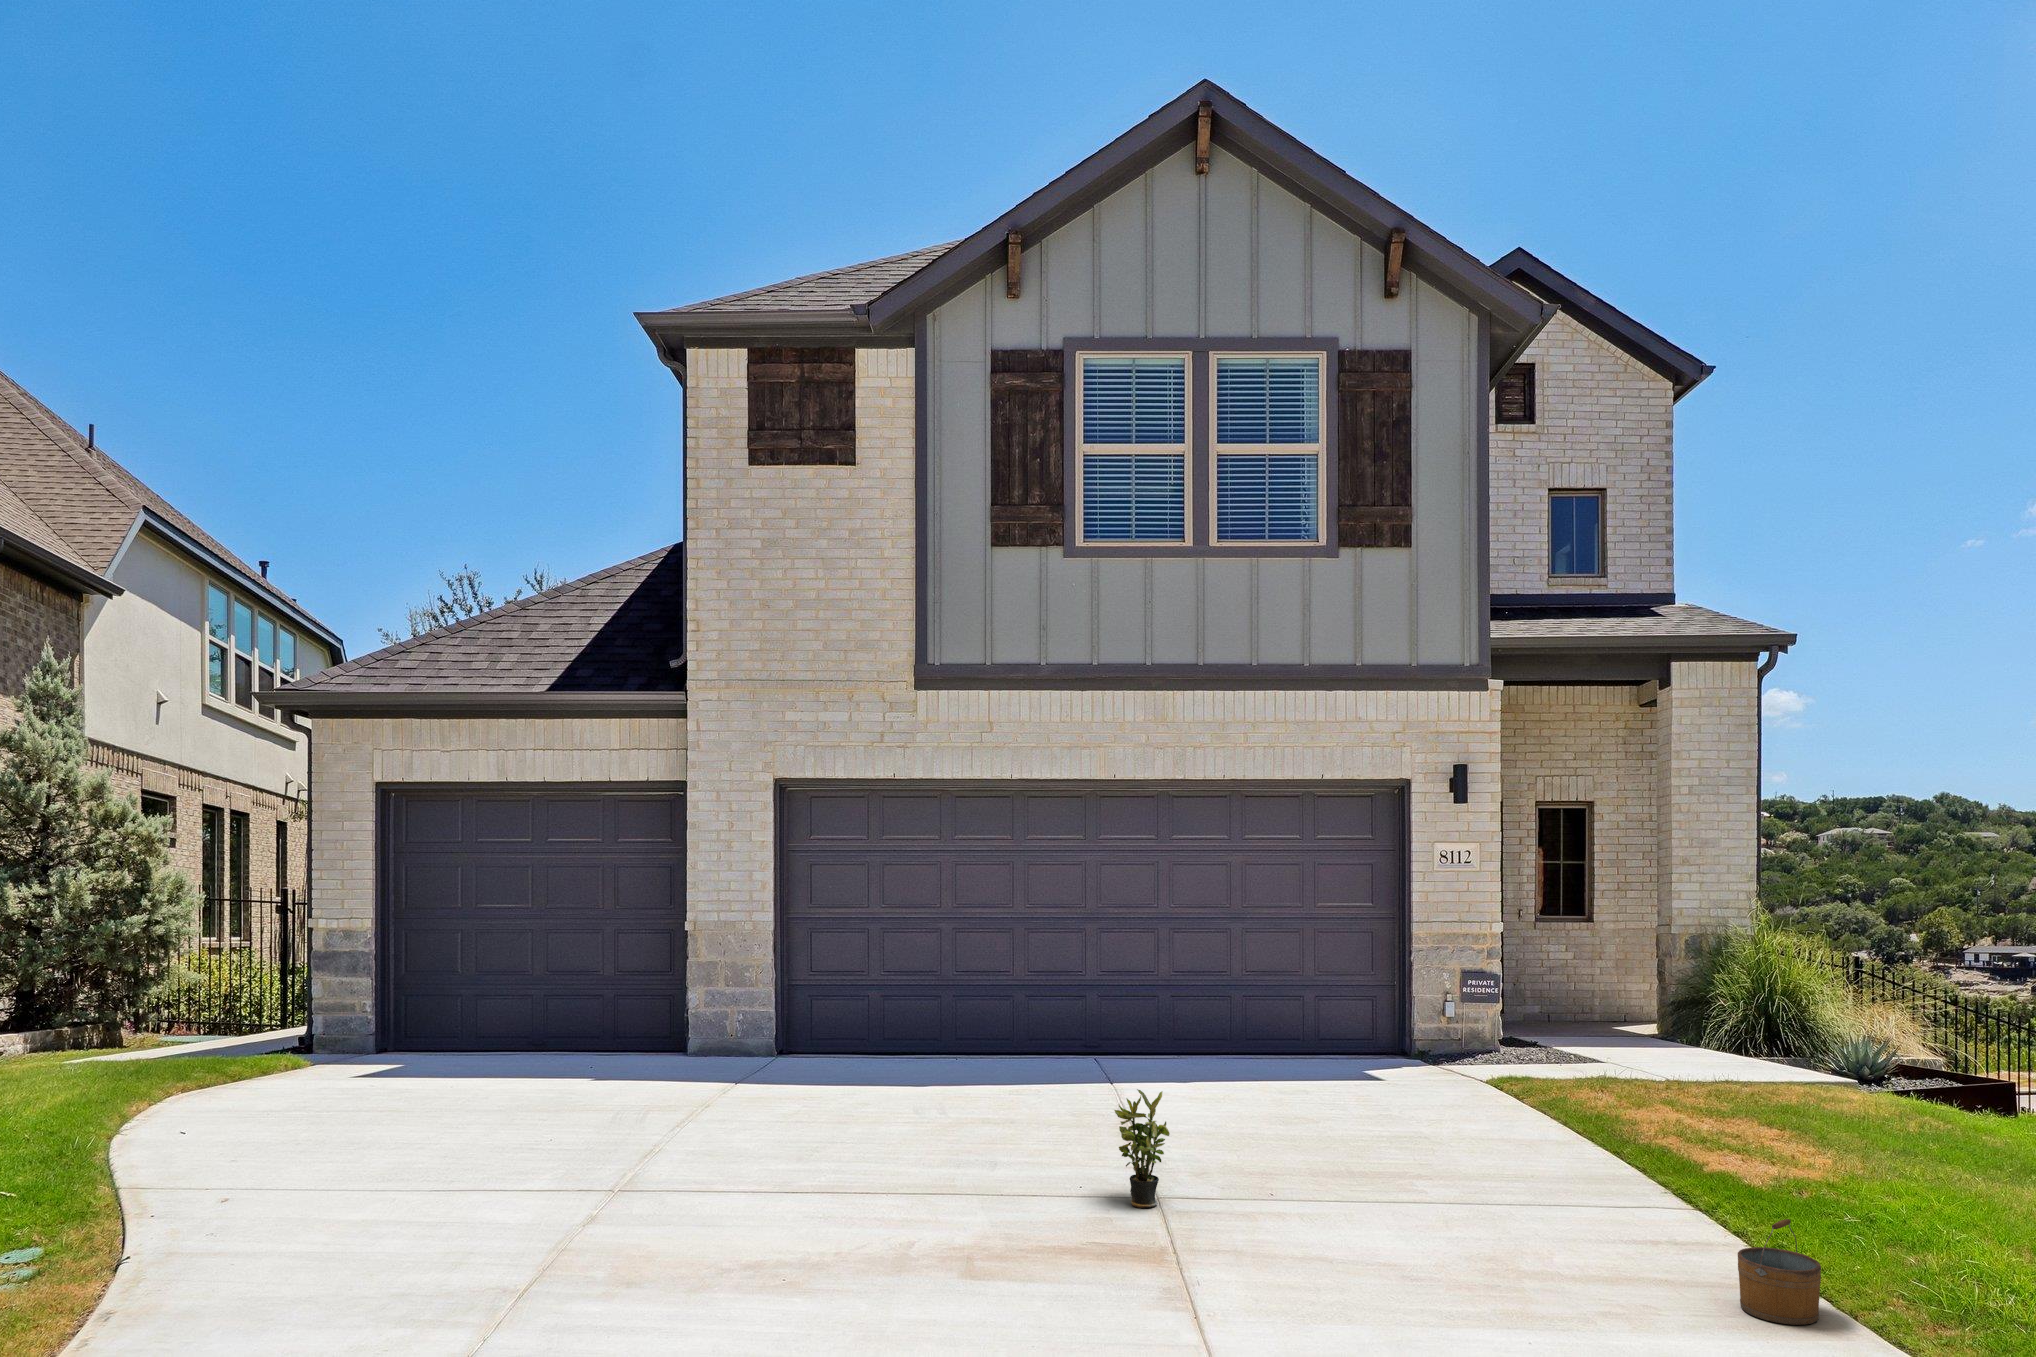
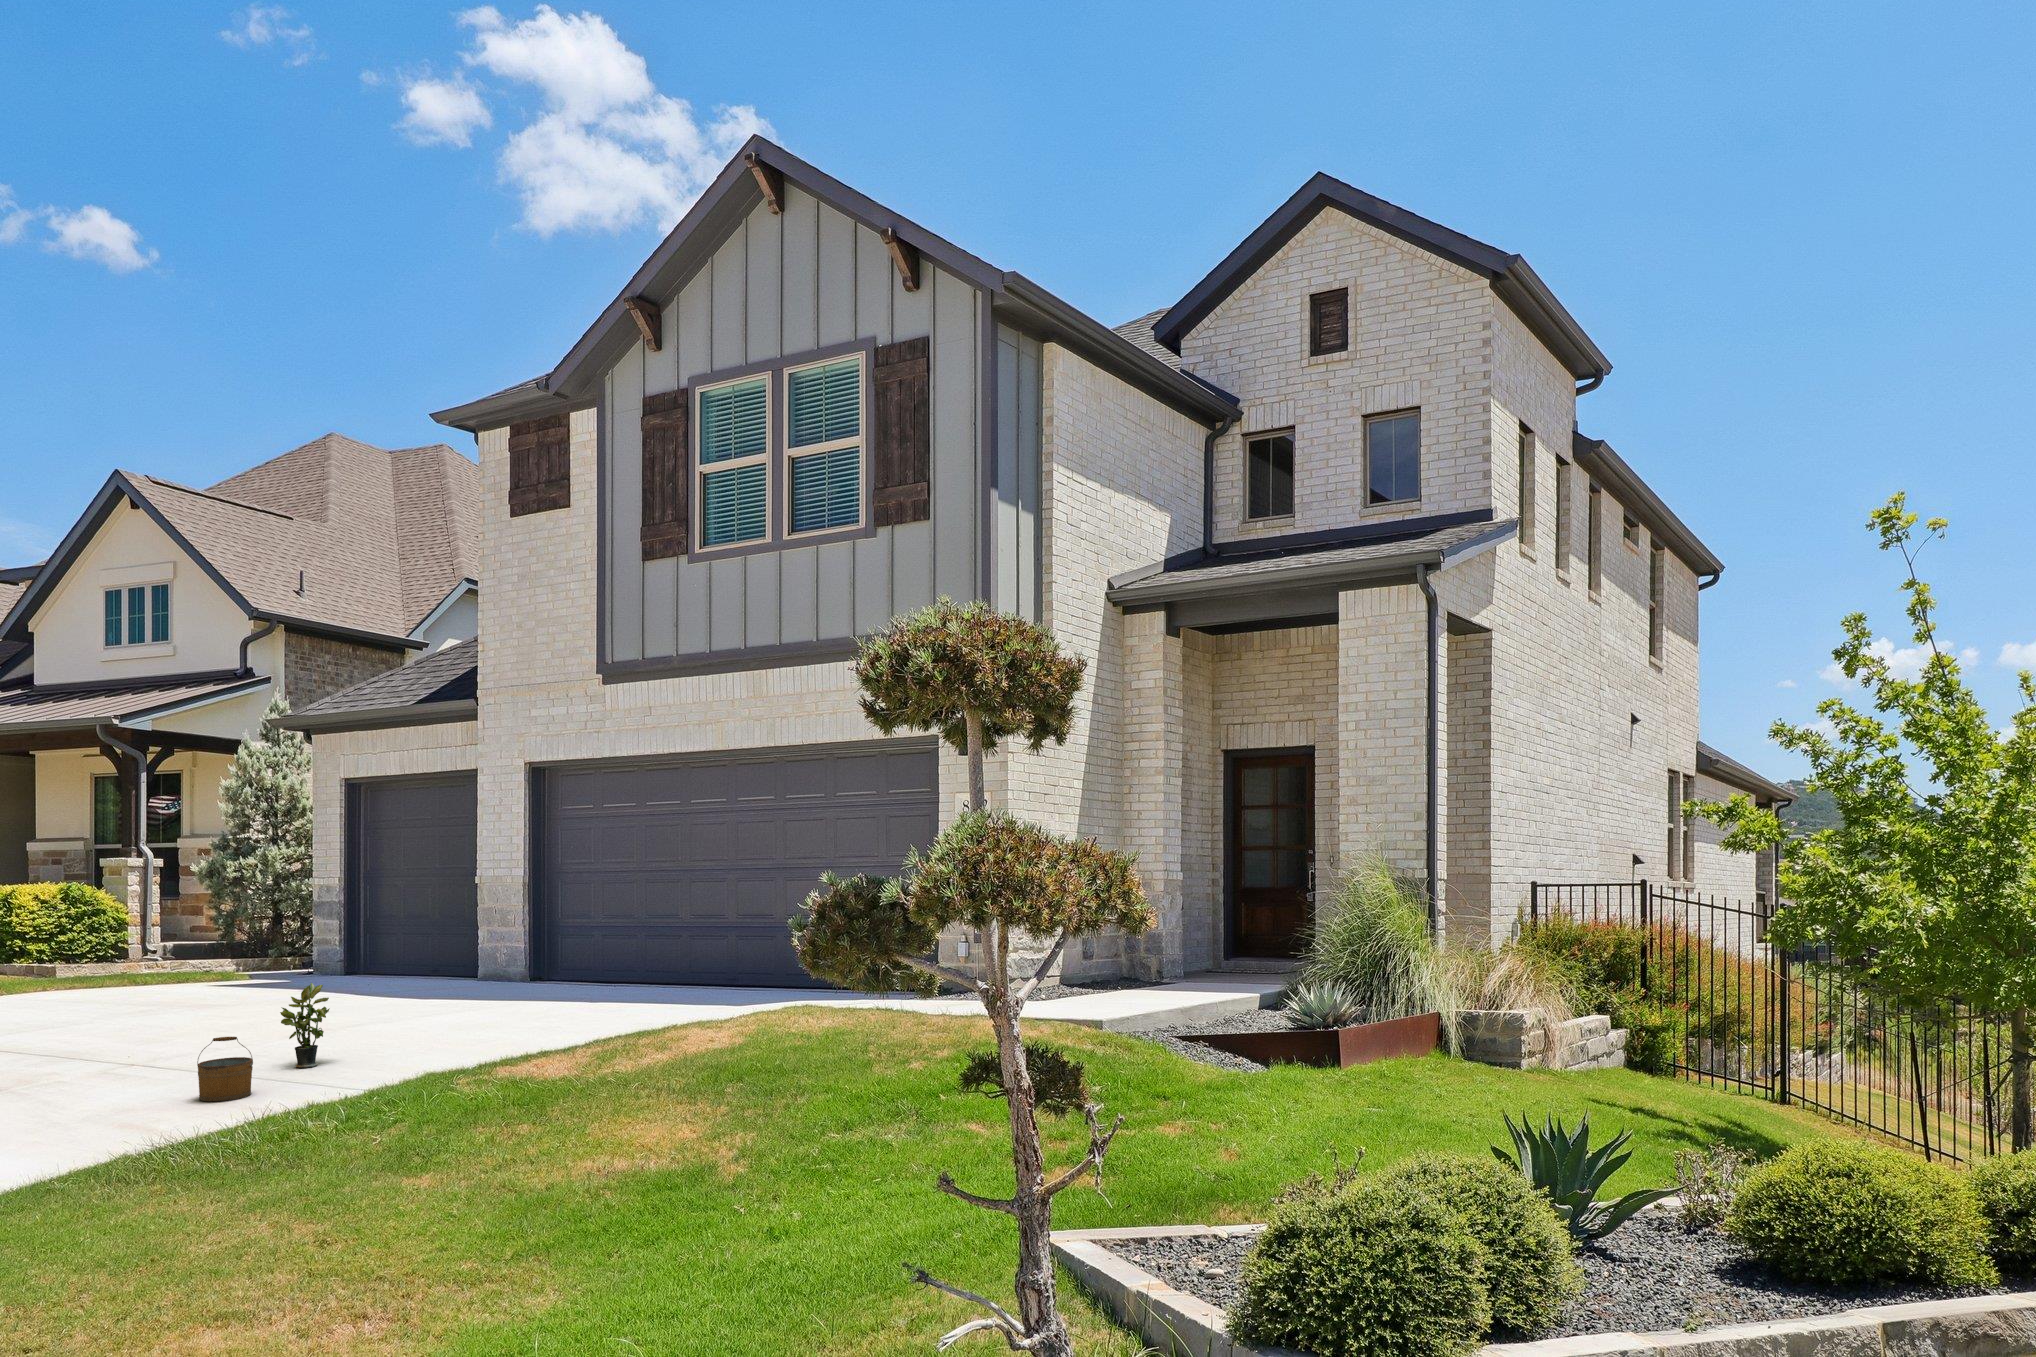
bucket: present [1738,1219,1821,1325] -> present [197,1037,253,1102]

